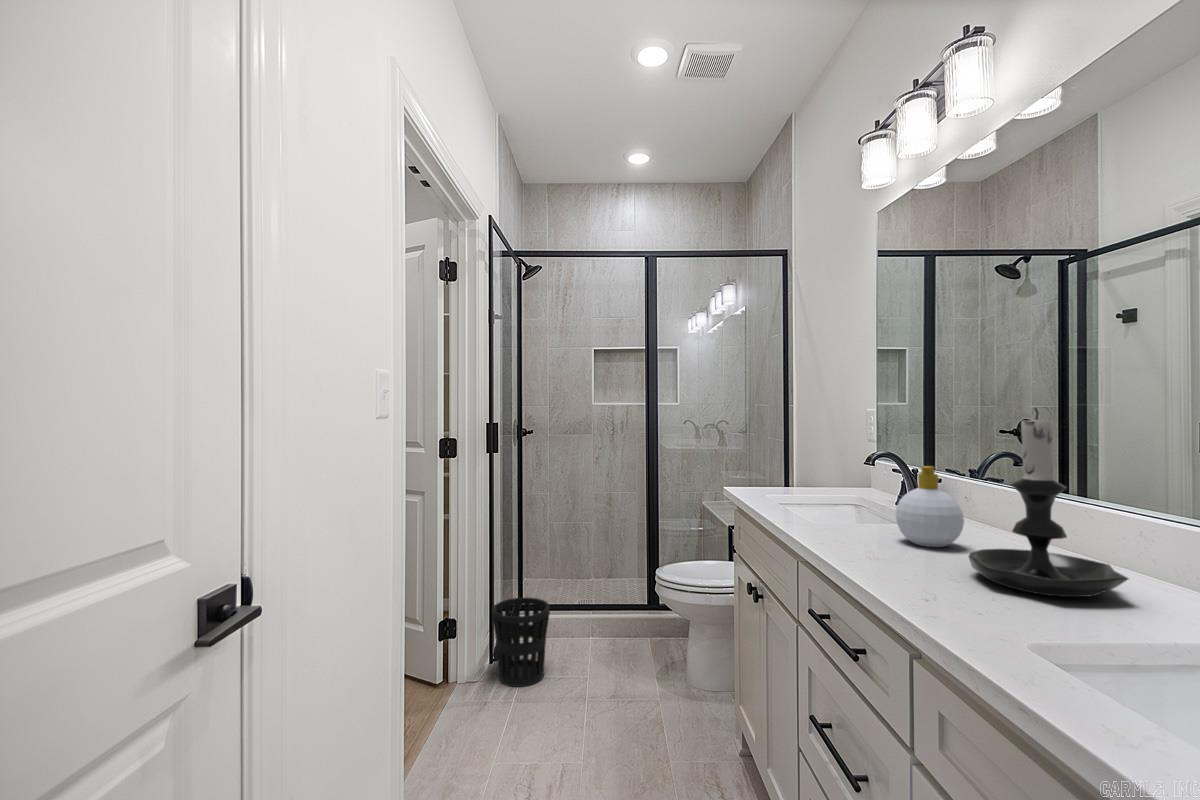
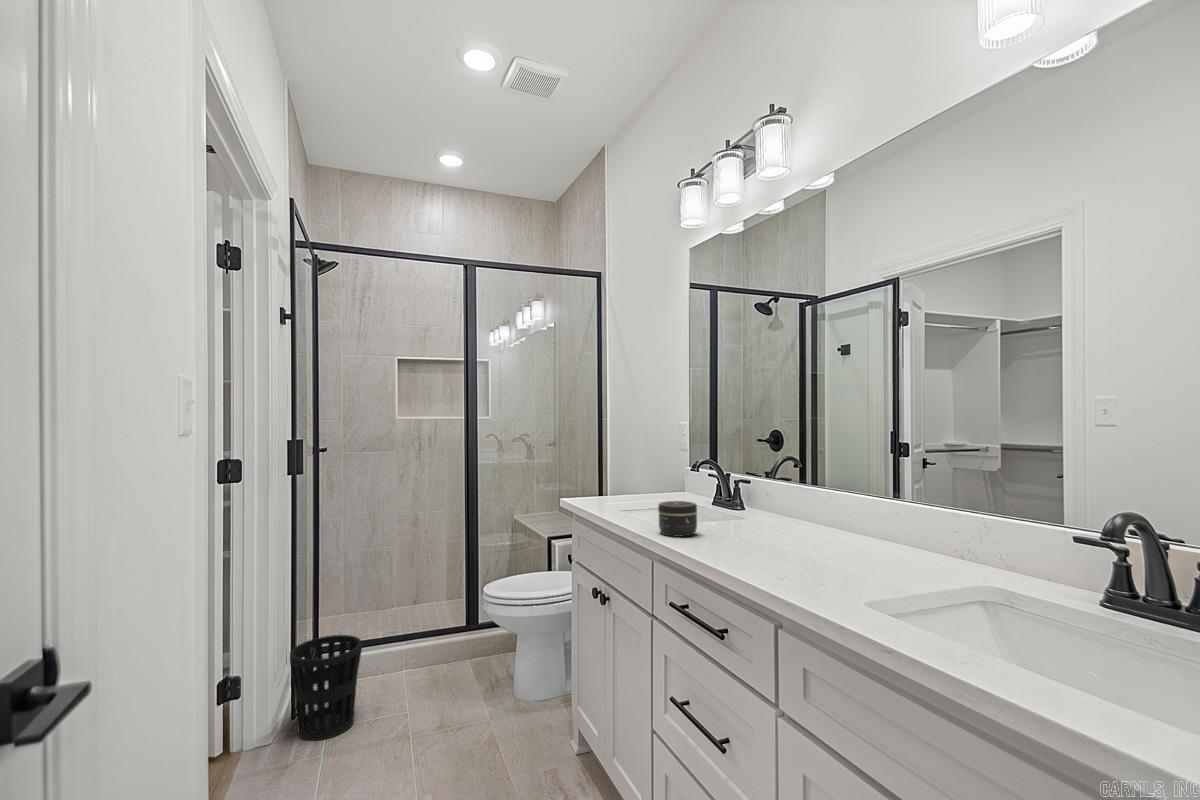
candle holder: present [969,408,1128,597] -> none [796,418,904,565]
soap bottle: present [896,466,964,547] -> none [728,468,780,537]
jar: none [808,499,855,539] -> present [658,501,697,536]

